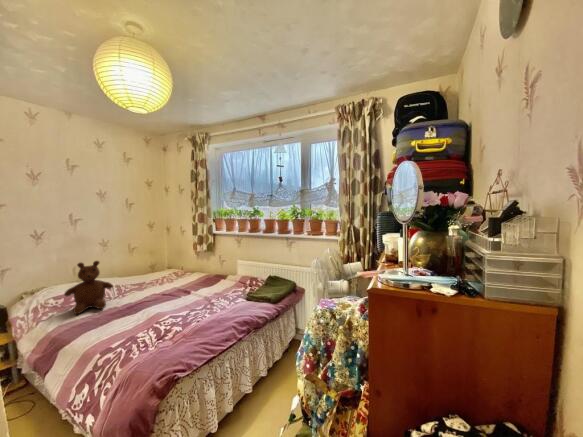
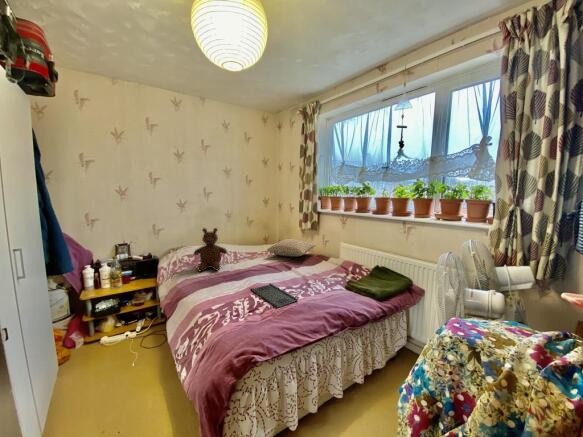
pillow: none [160,263,212,281] -> present [267,239,316,257]
tray: none [153,309,206,329] -> present [251,283,298,308]

